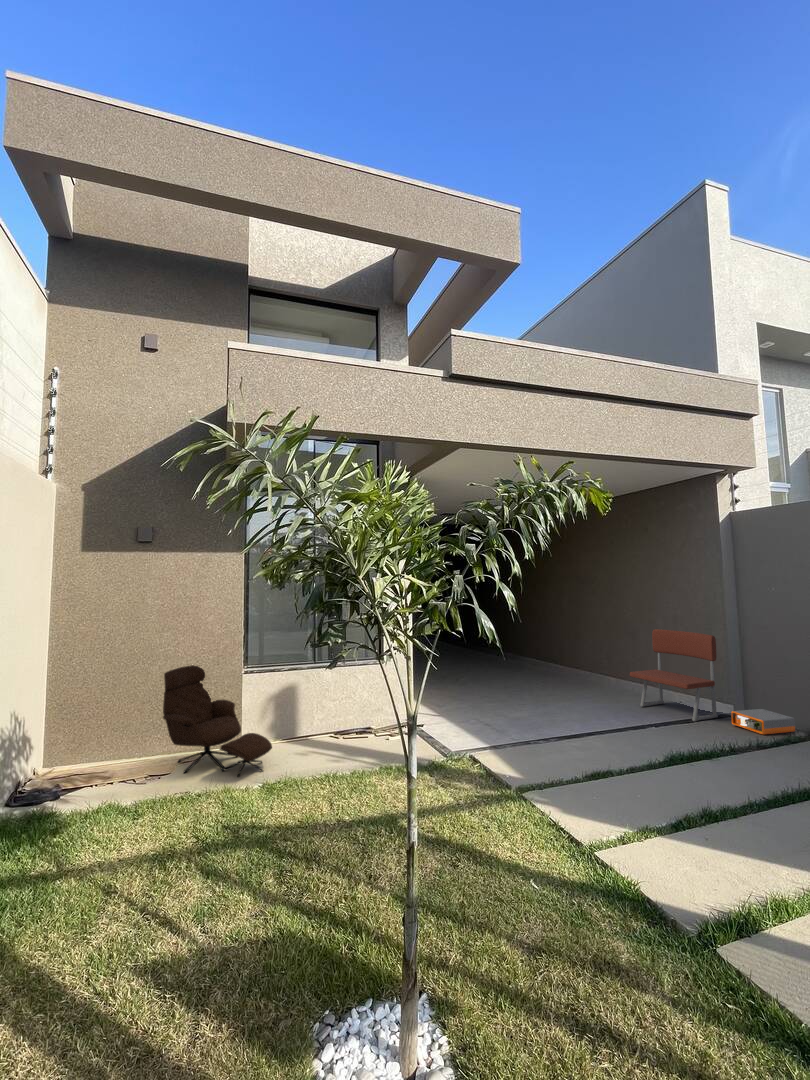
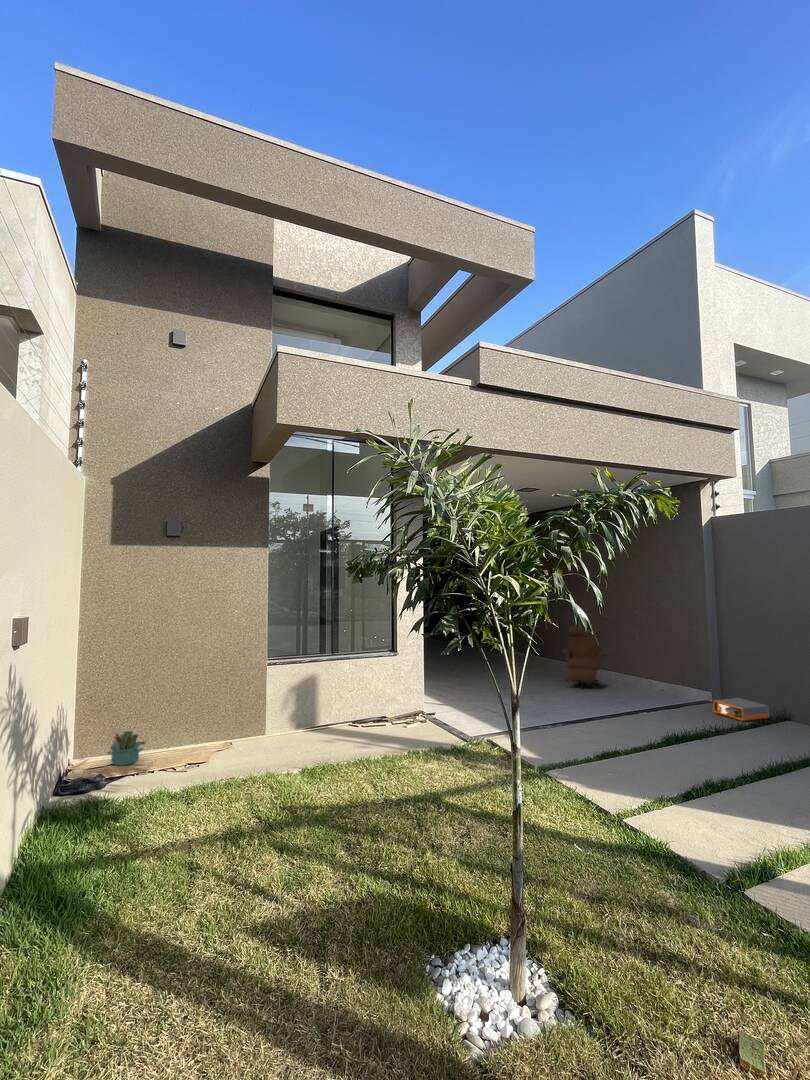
bench: present [630,629,718,721] -> none [619,625,699,710]
lounge chair: present [163,665,272,777] -> present [562,626,607,690]
decorative plant: none [75,739,115,775] -> present [107,731,146,766]

